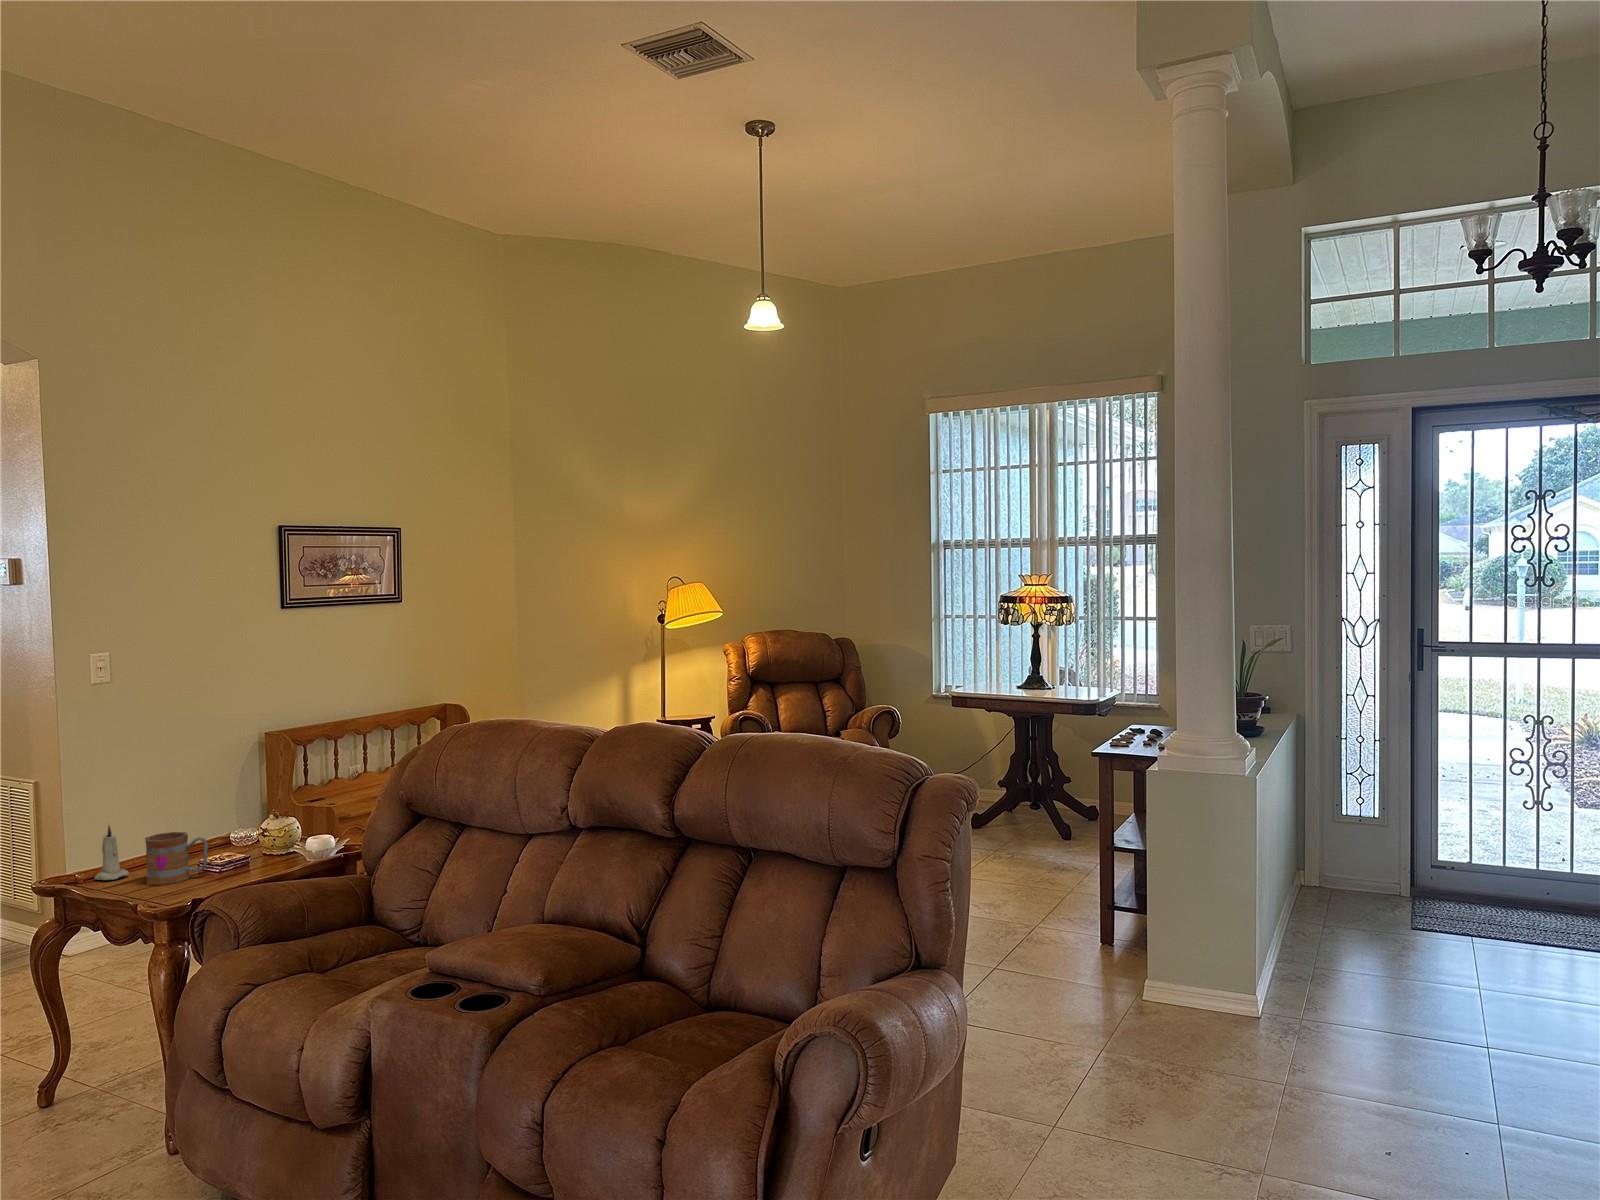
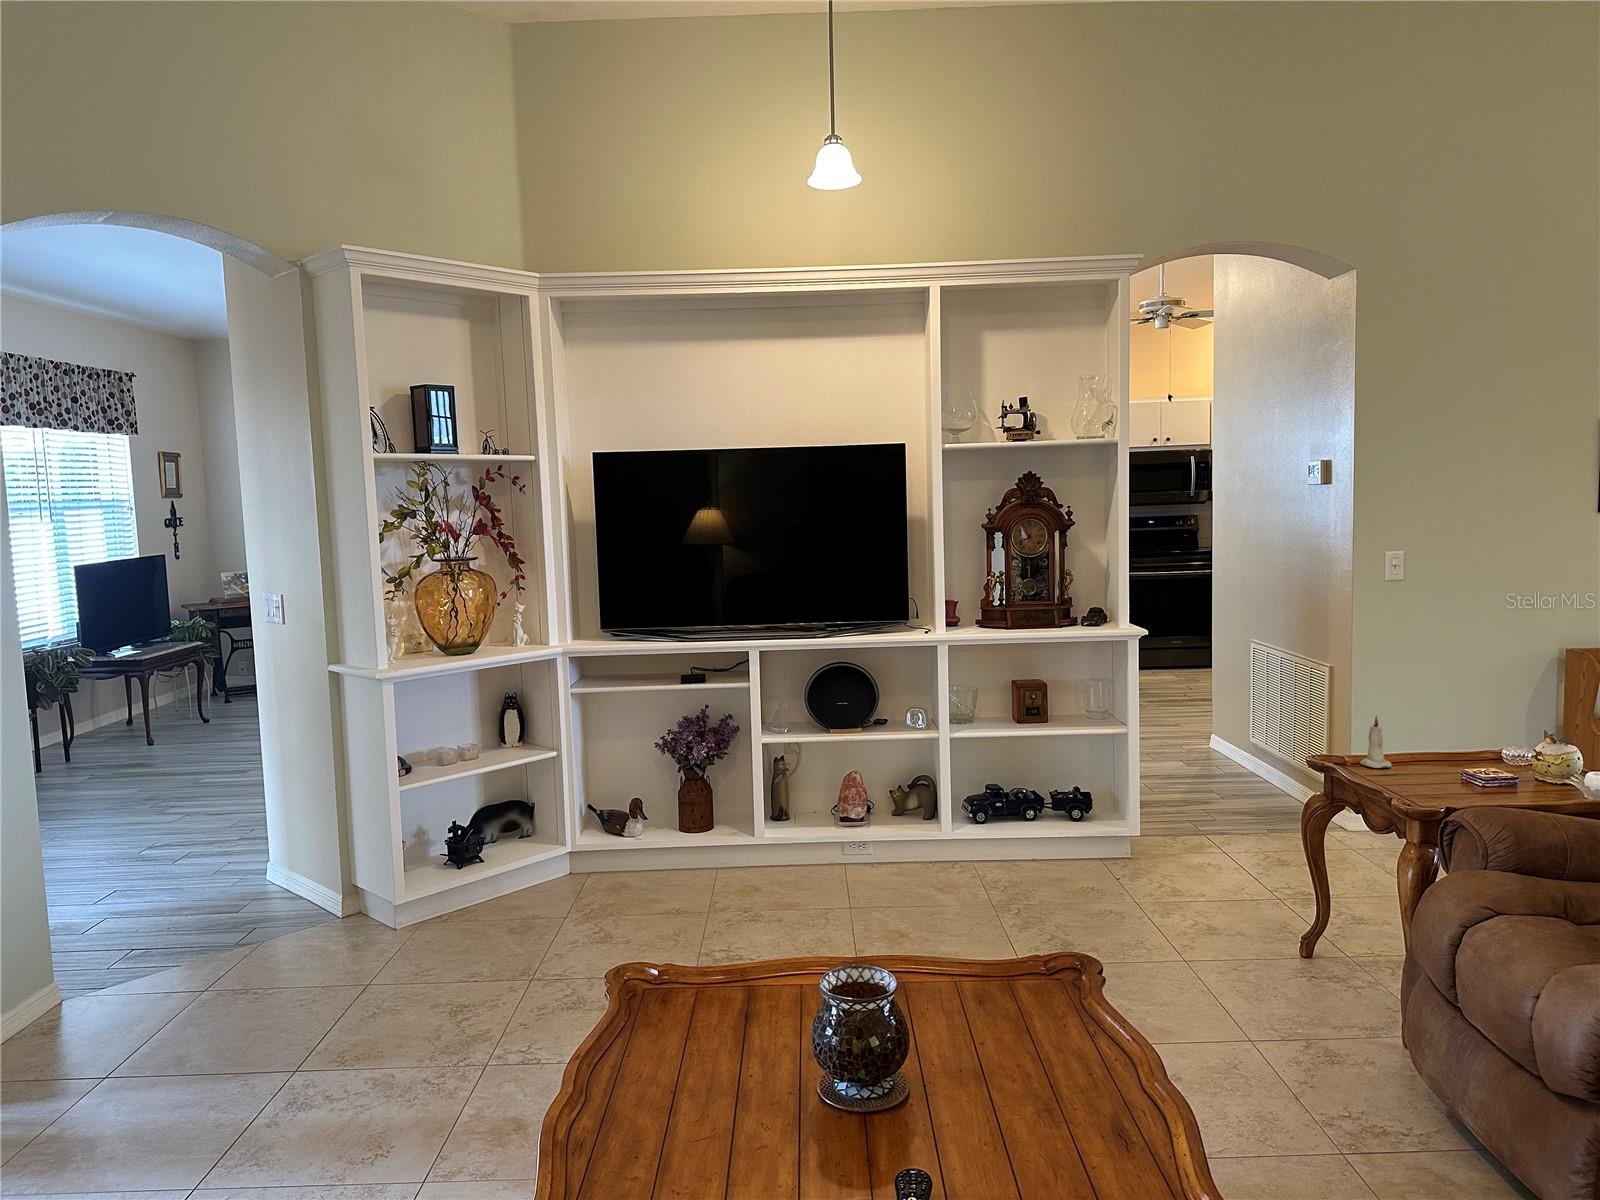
mug: present [145,832,208,885] -> none [1406,734,1470,786]

